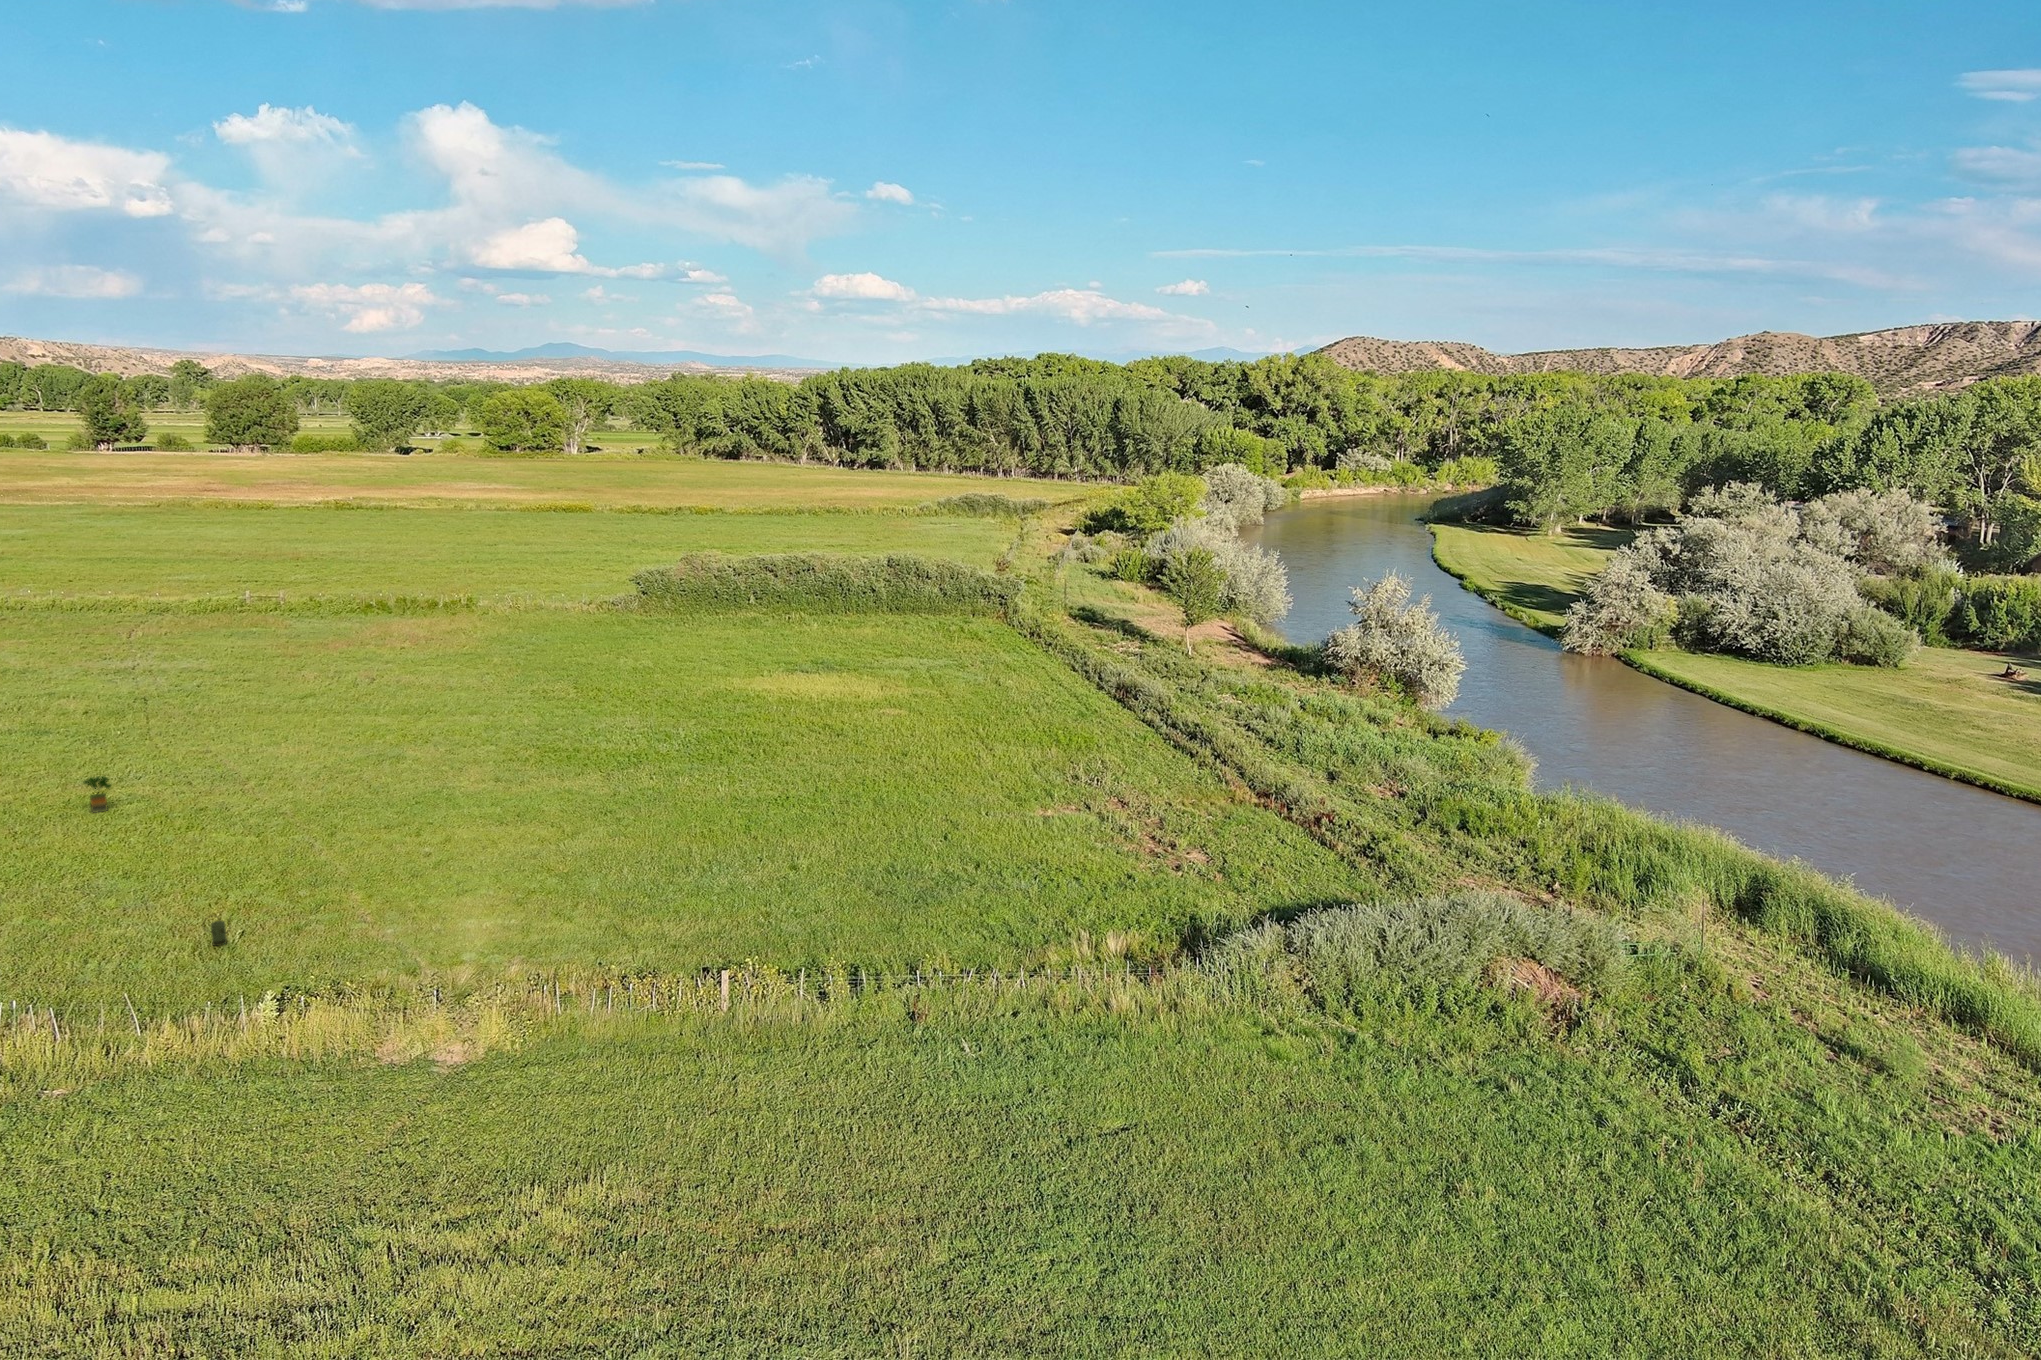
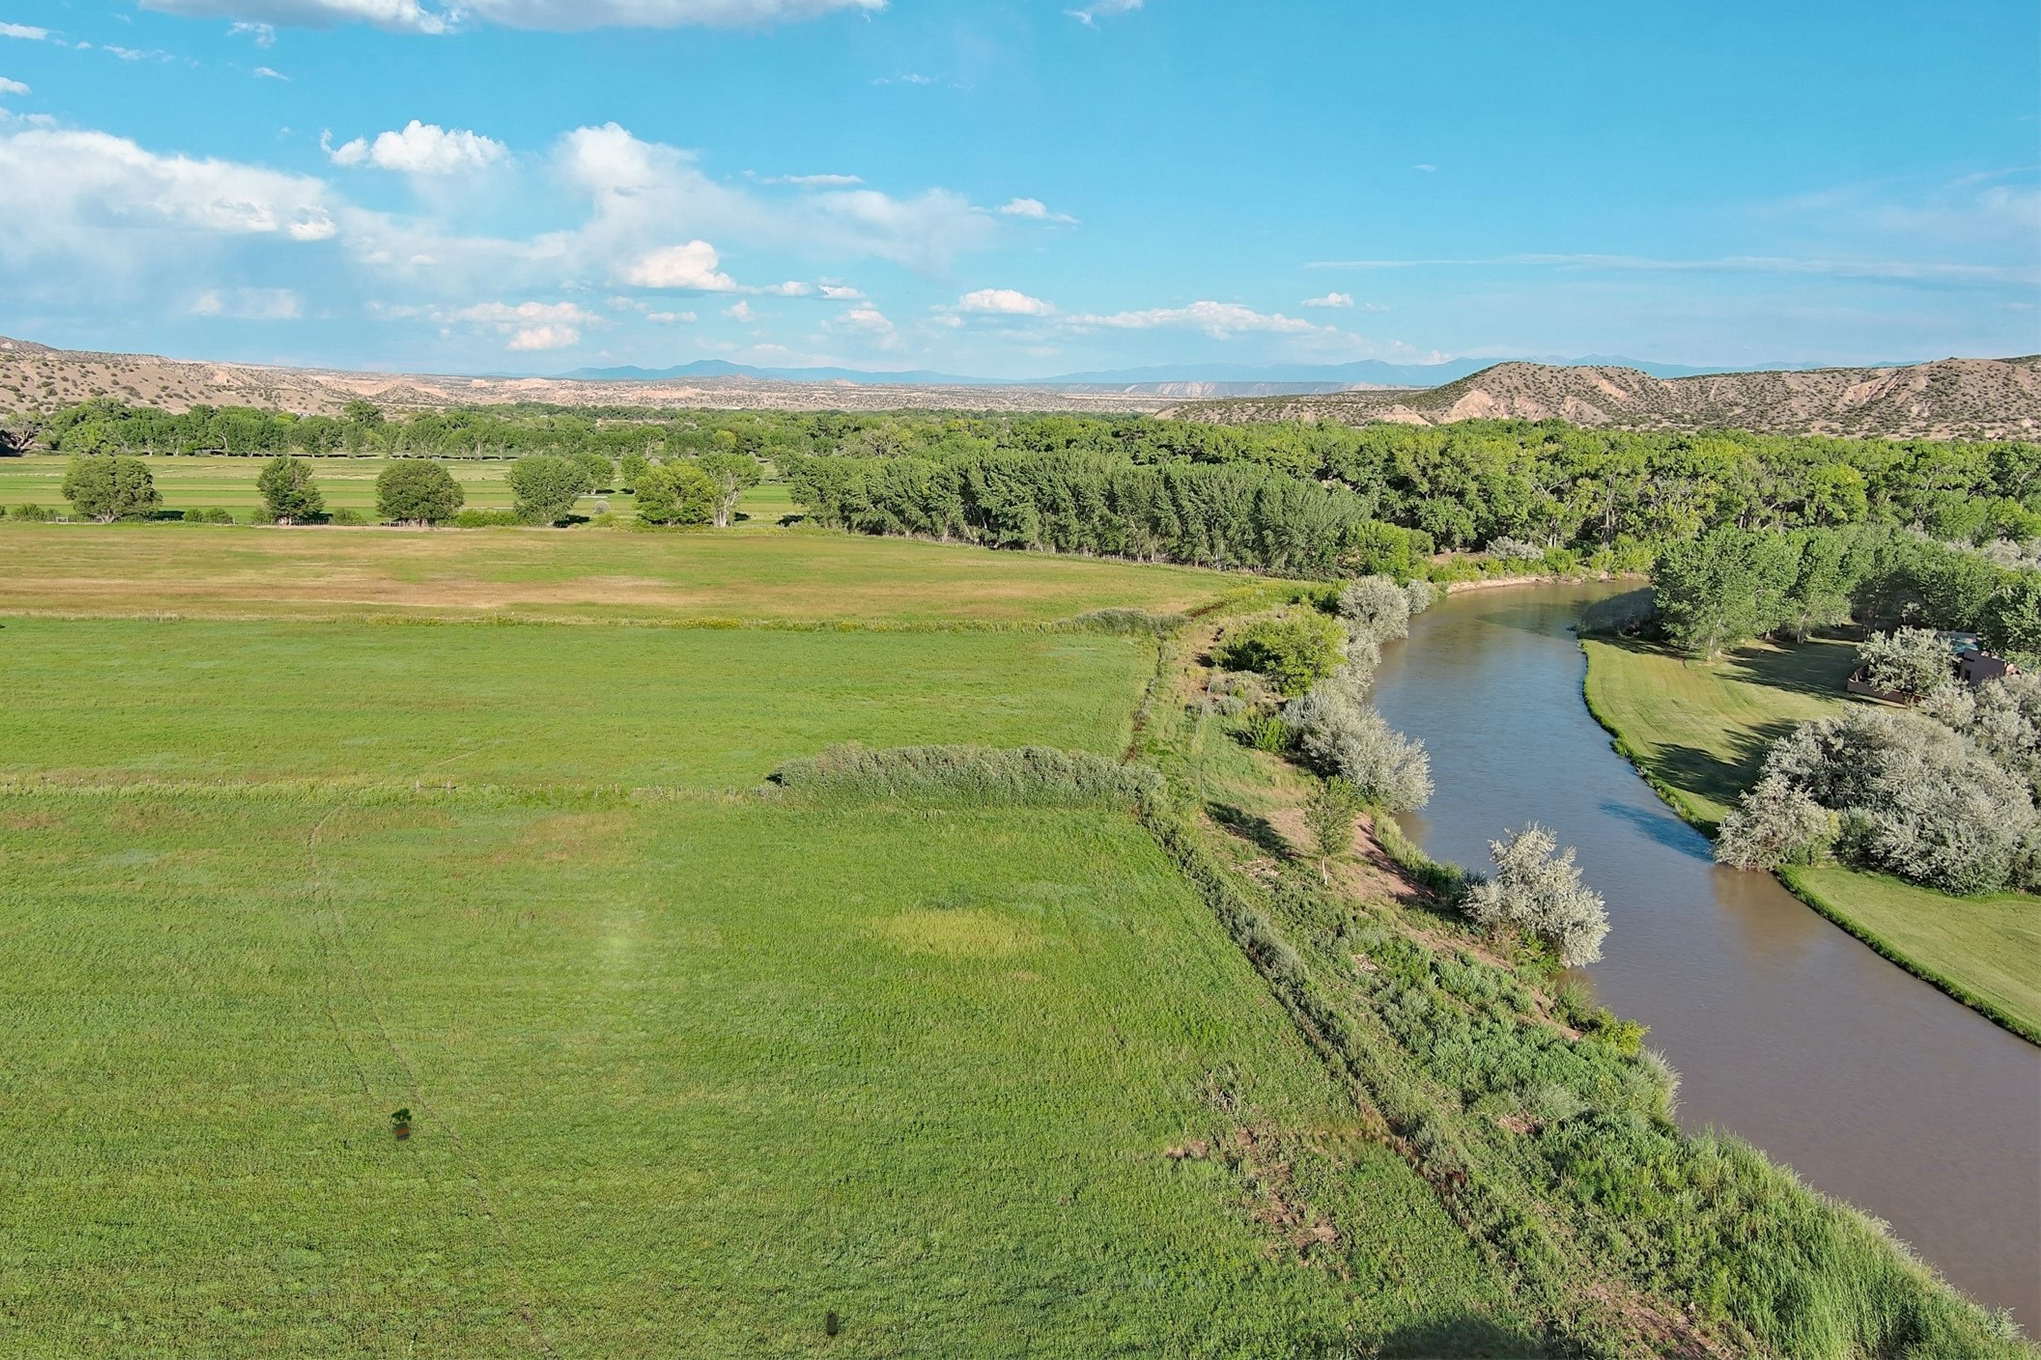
watering can: present [210,916,230,946] -> present [824,1306,840,1336]

